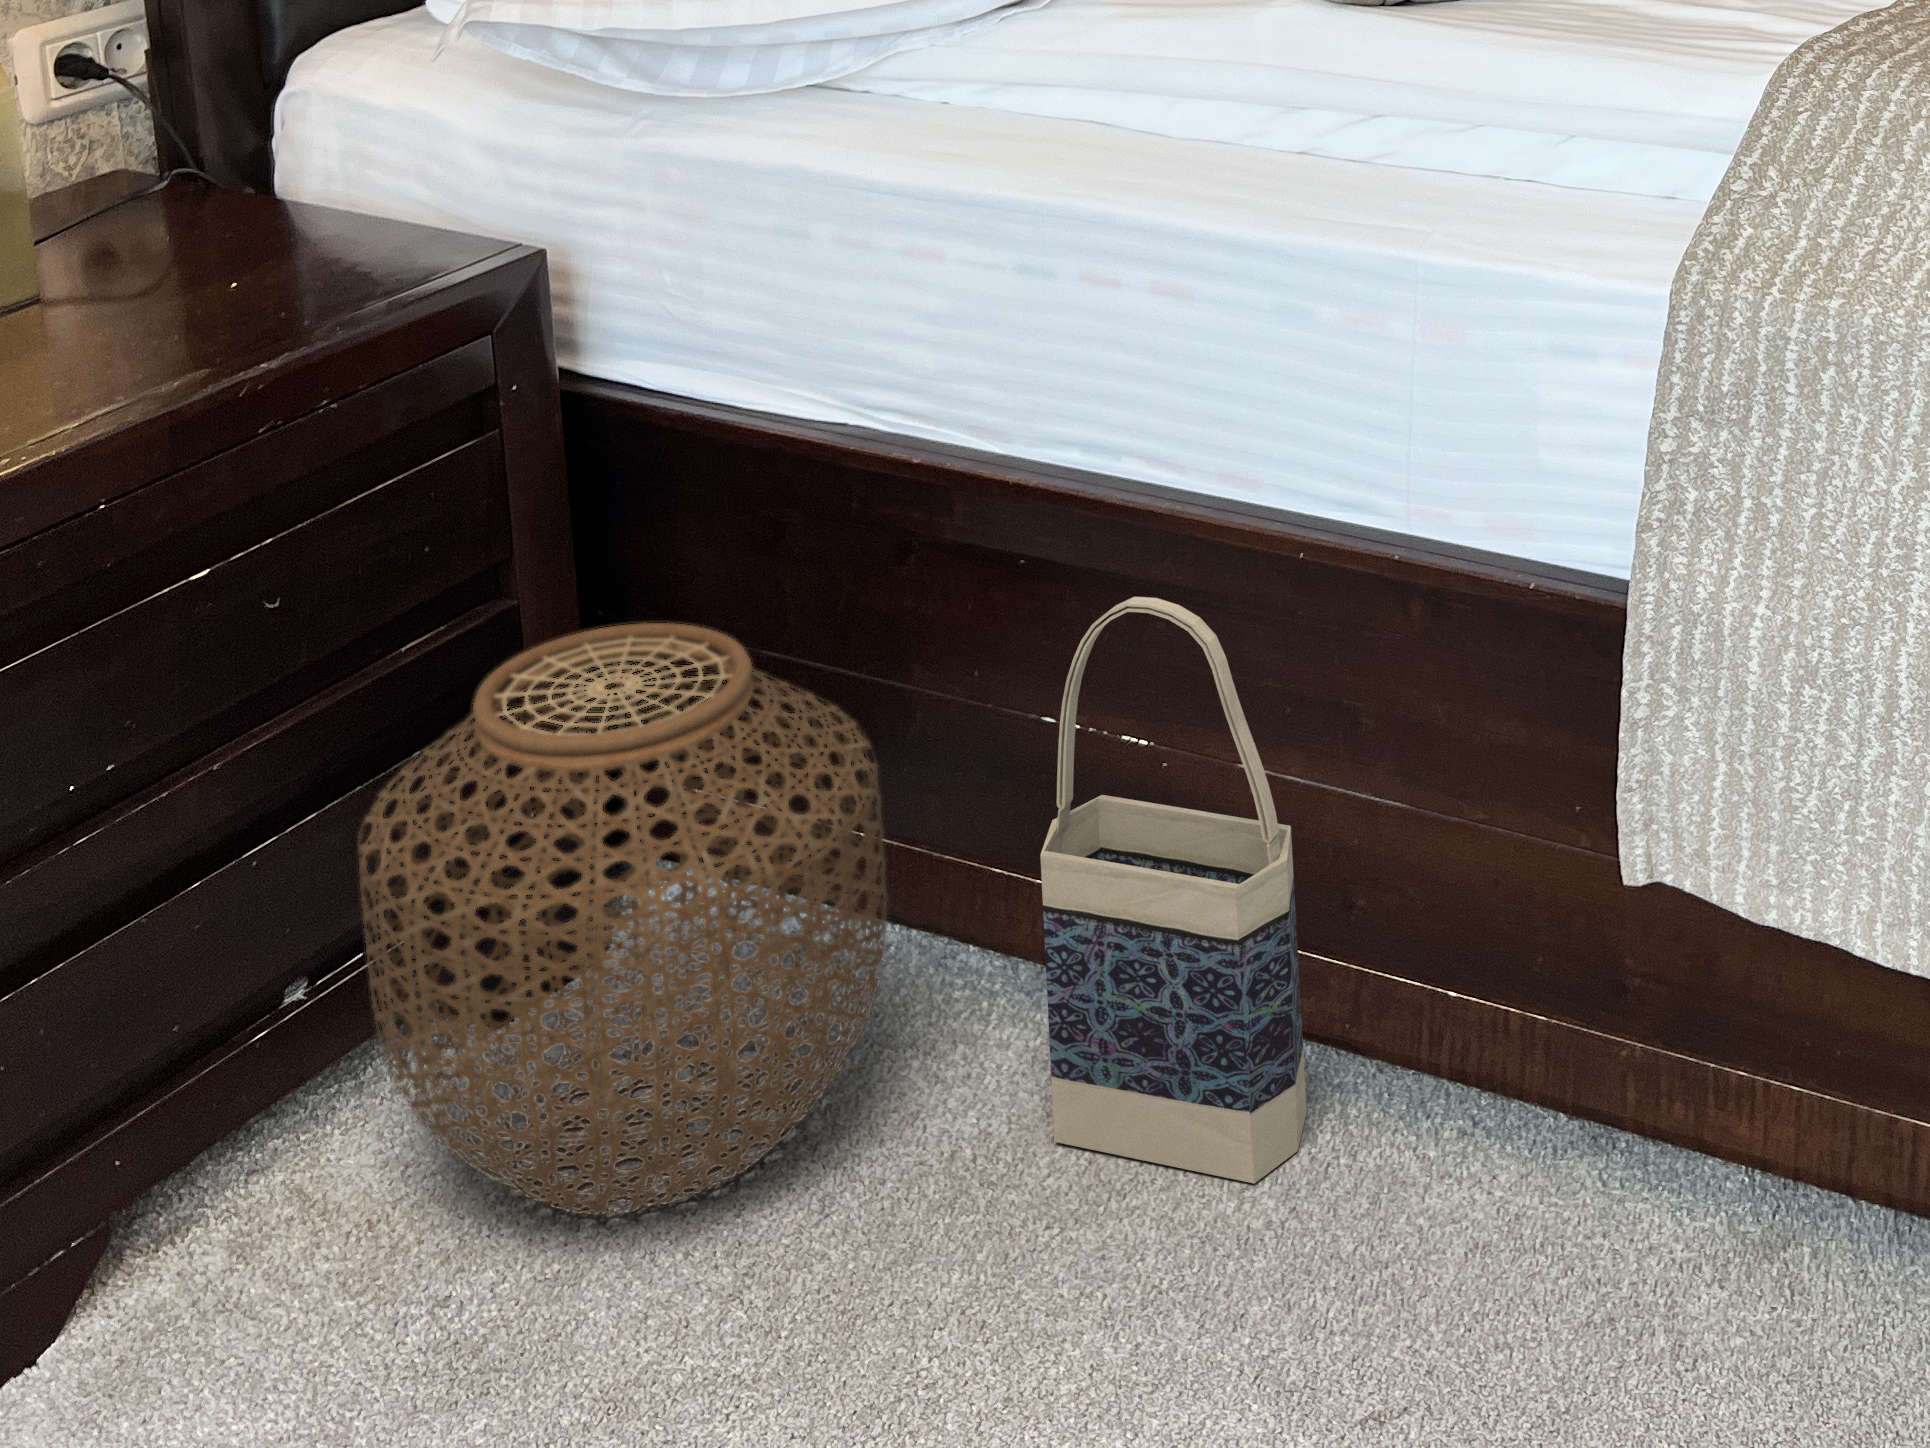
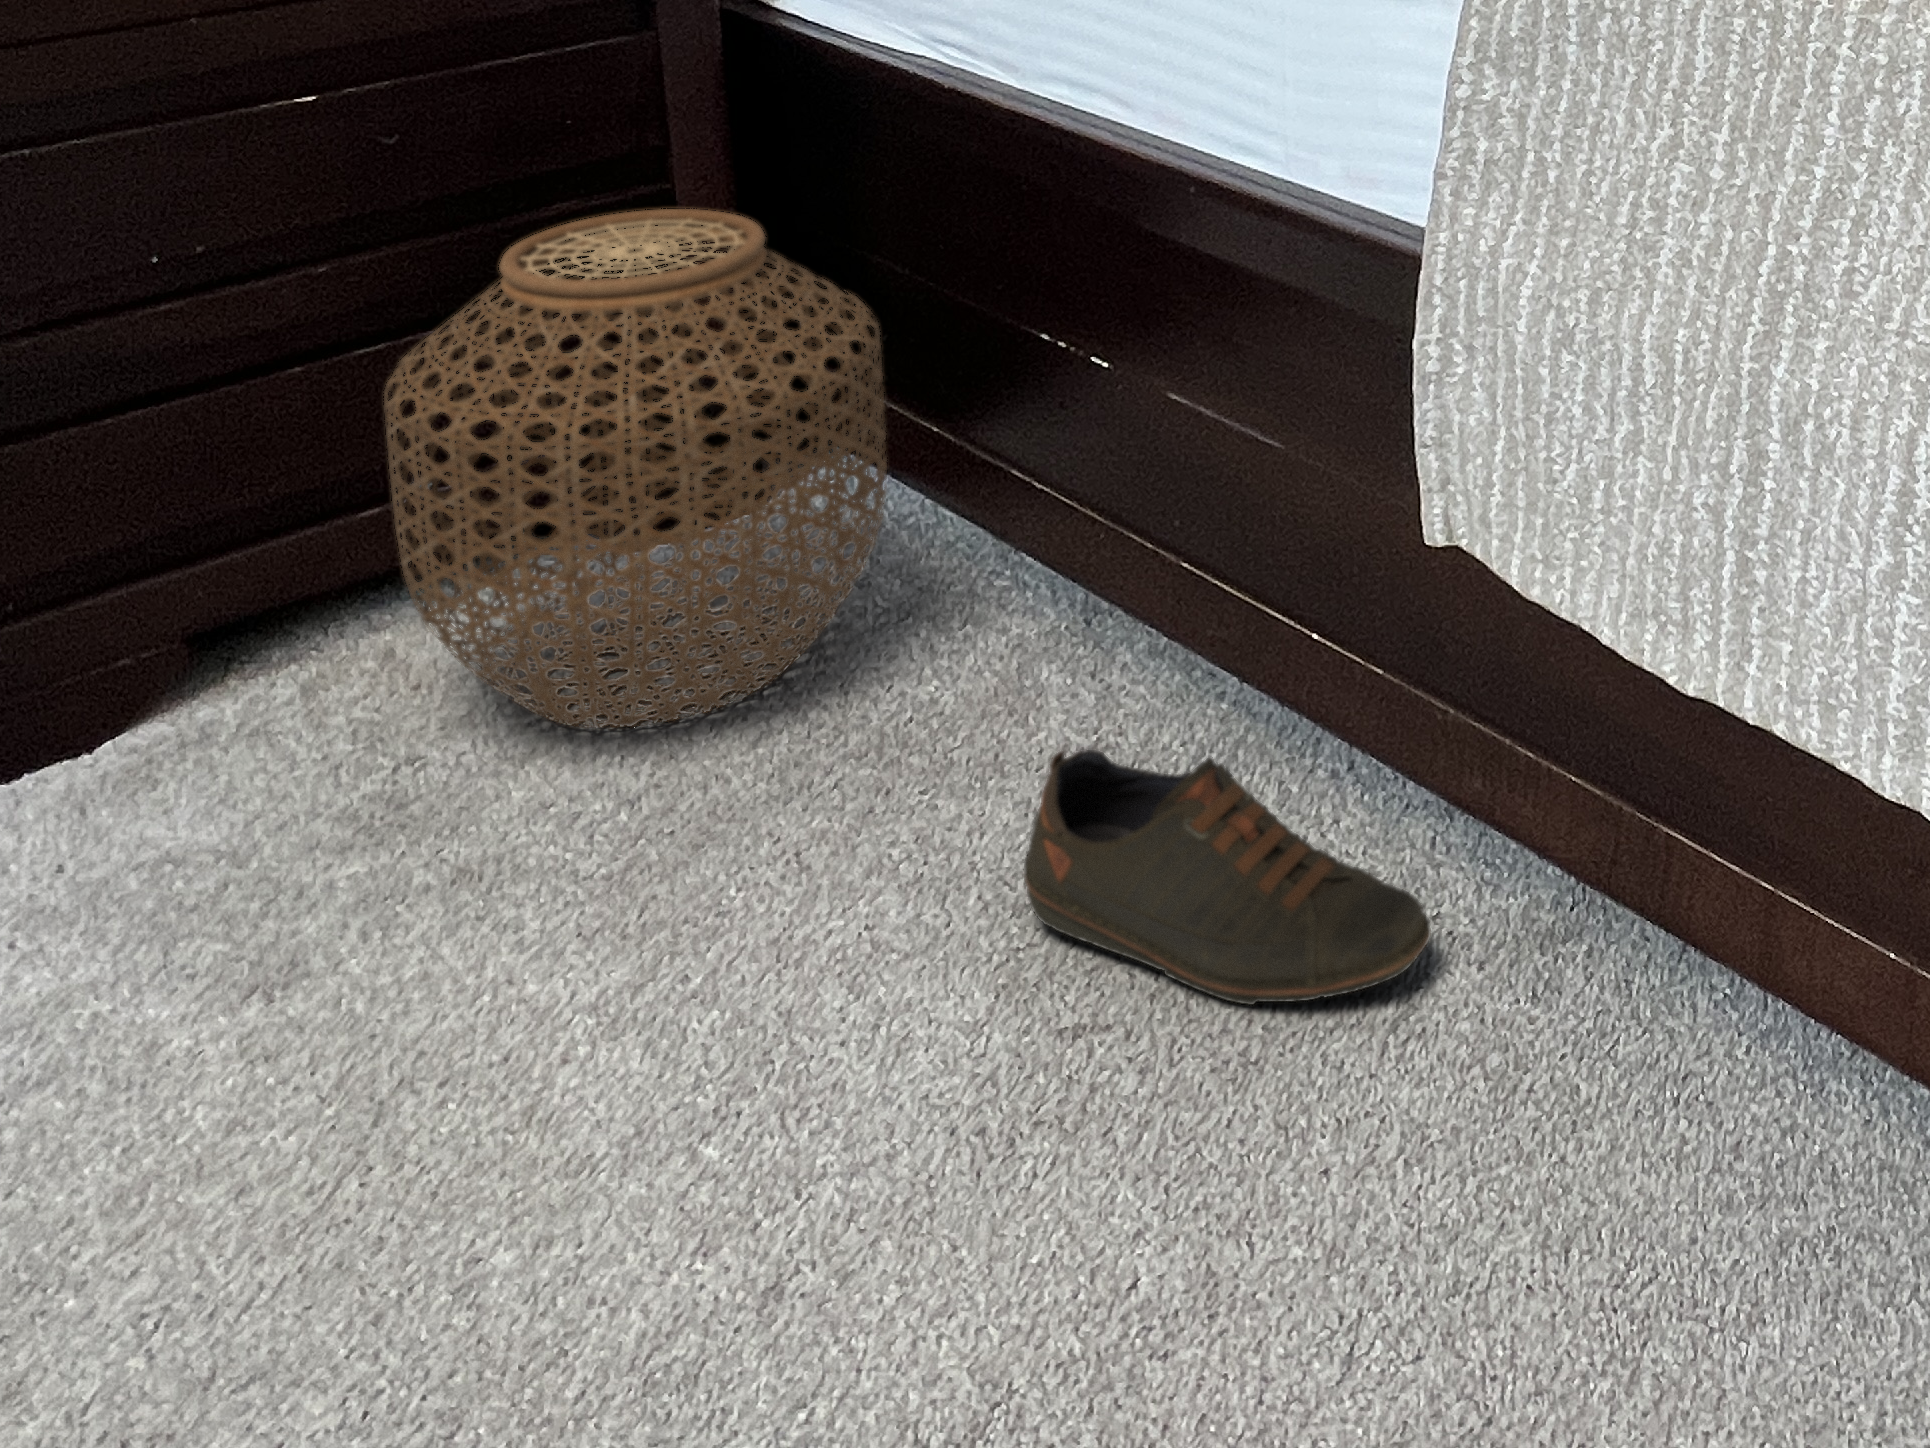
bag: present [1040,597,1307,1183] -> none [963,220,1207,800]
shoe: none [1242,1123,1678,1354] -> present [1023,750,1431,1005]

